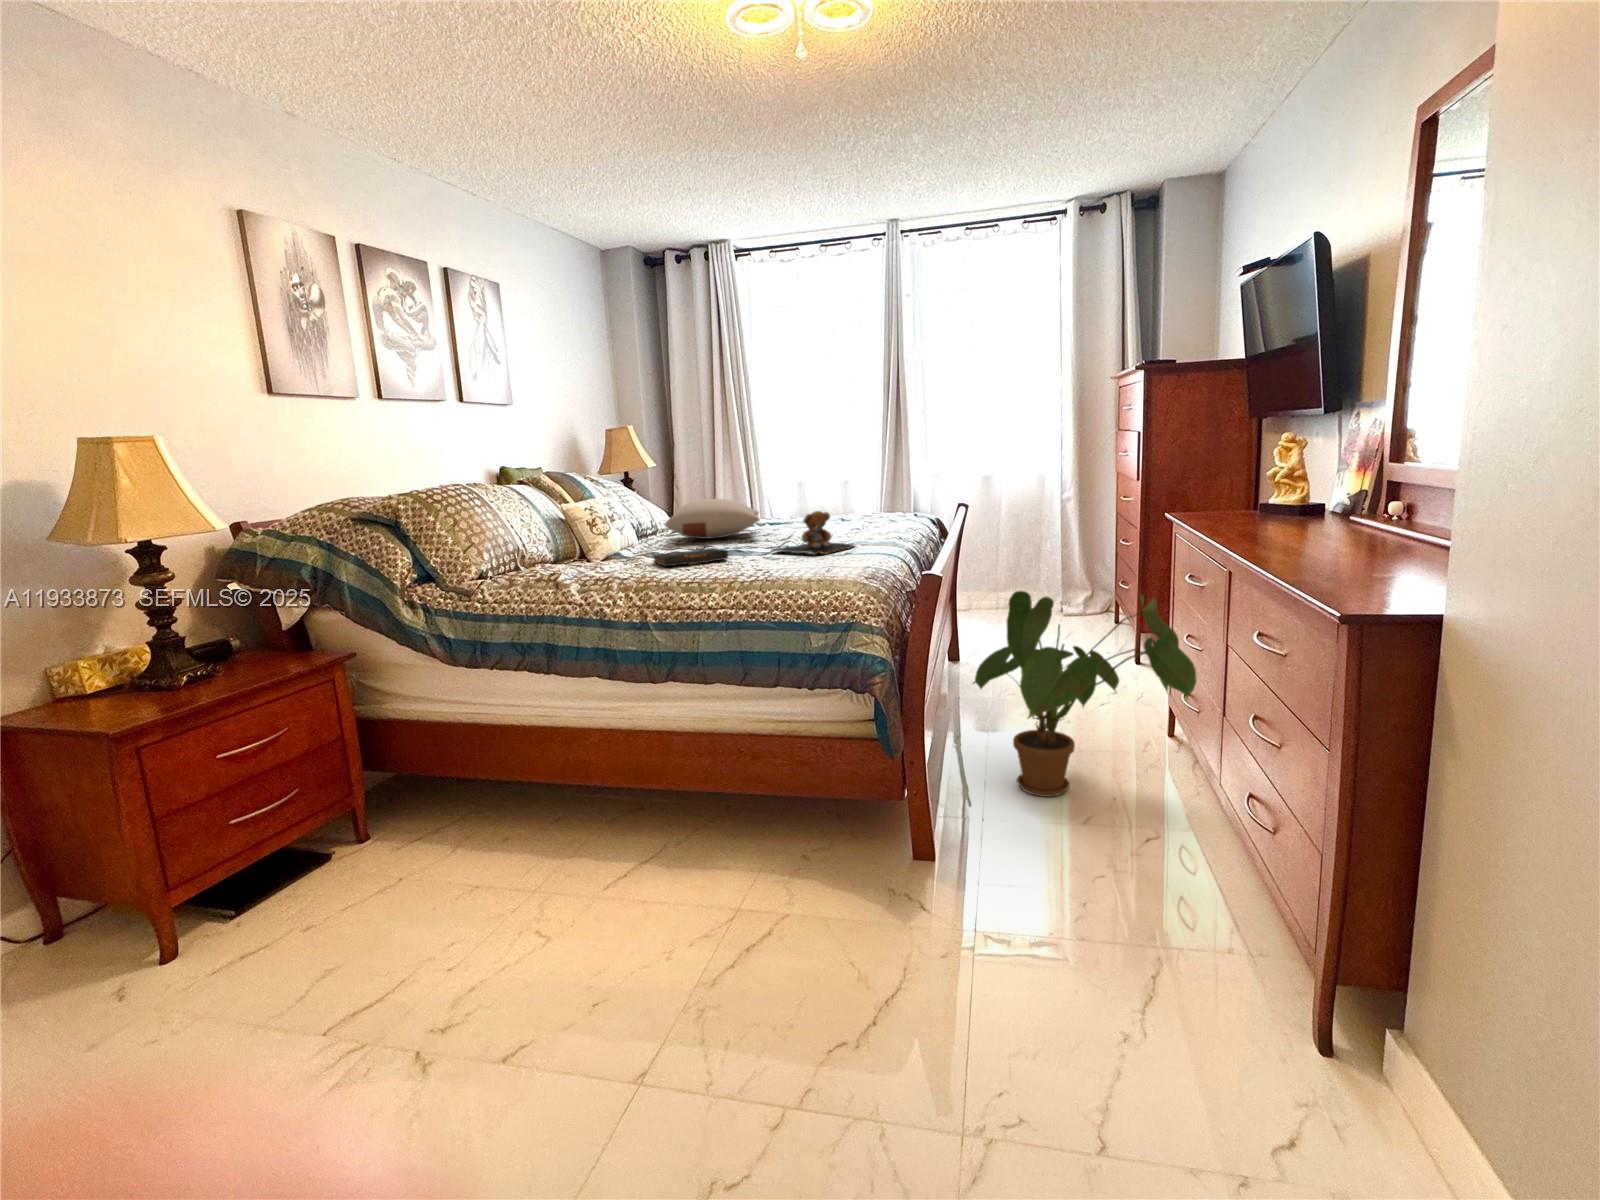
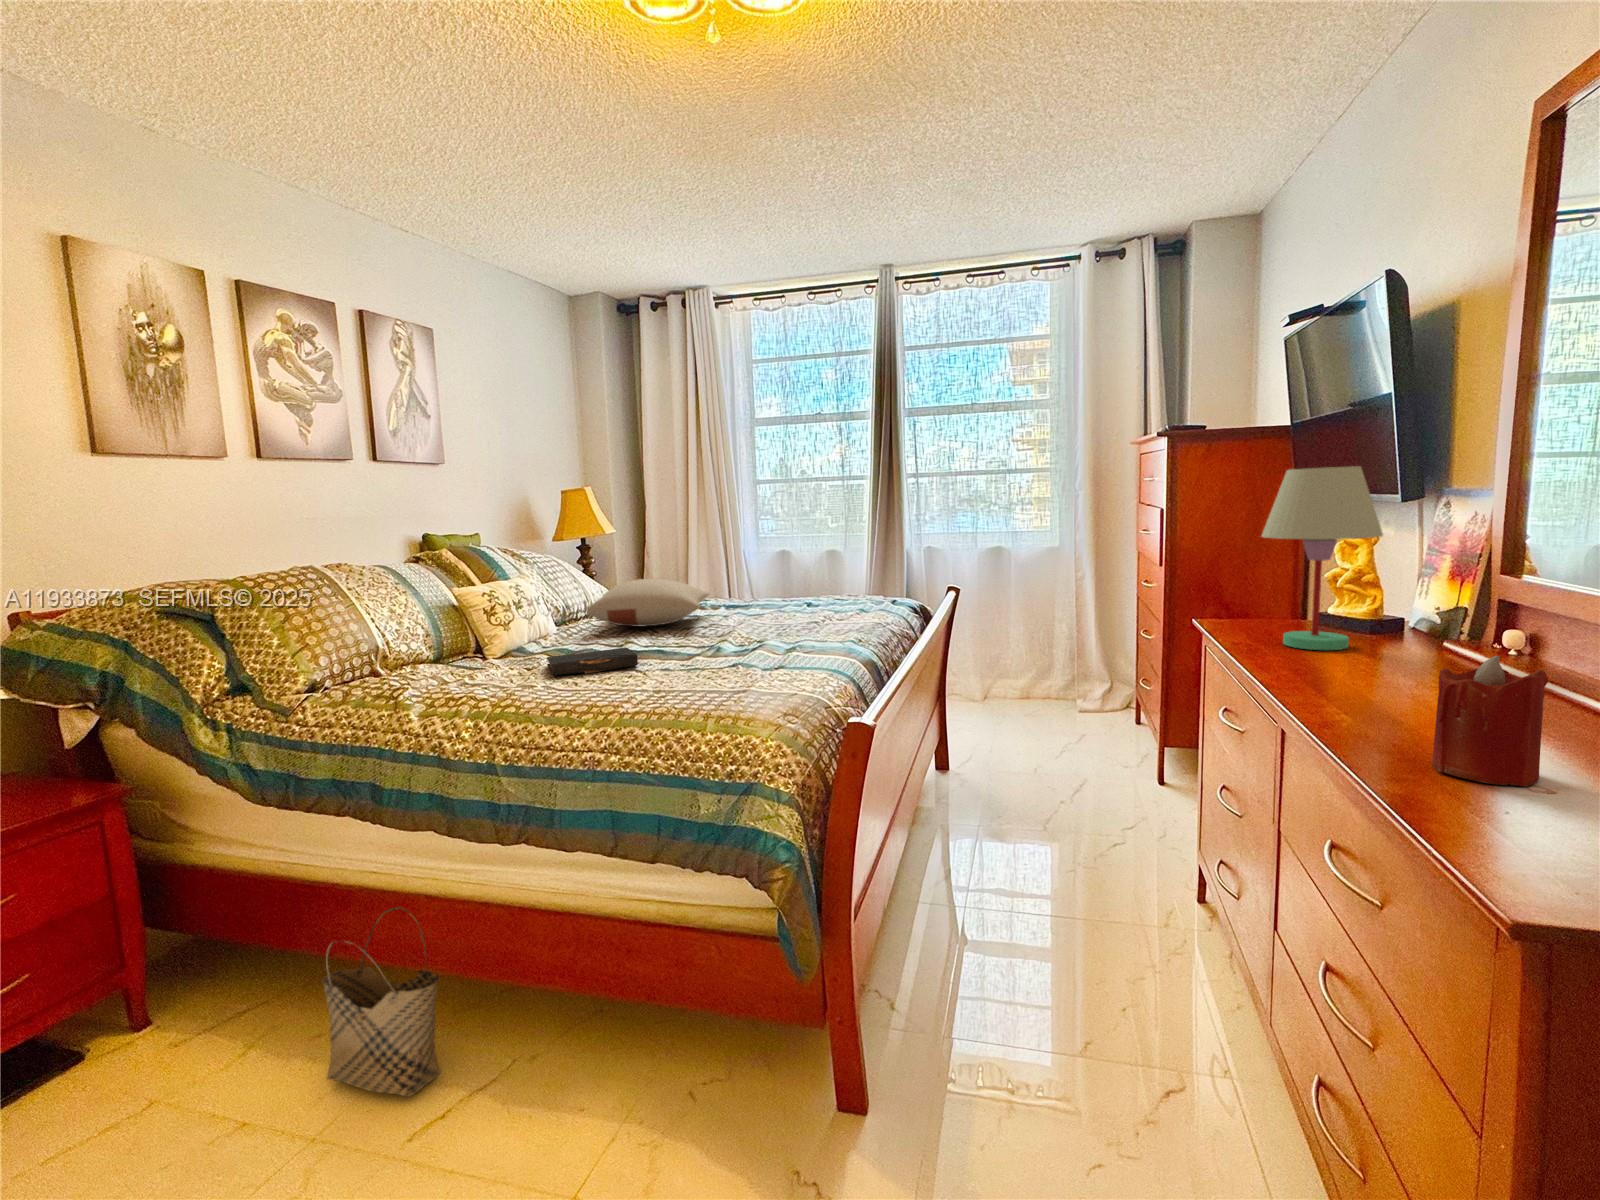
table lamp: none [1218,385,1307,525] -> present [1262,466,1383,650]
candle: none [1315,494,1383,573] -> present [1432,656,1549,787]
teddy bear: present [772,511,853,555] -> none [696,606,804,664]
house plant: present [973,591,1197,797] -> none [936,728,1240,1007]
woven basket: none [526,731,616,860] -> present [322,907,441,1097]

